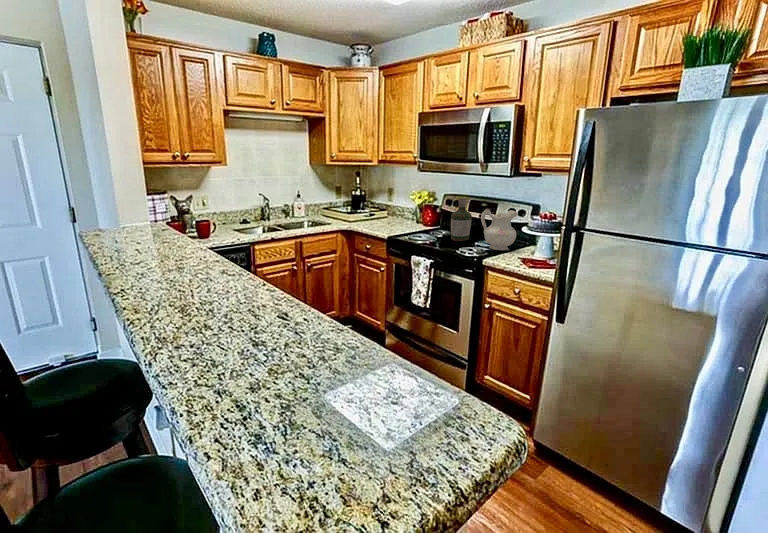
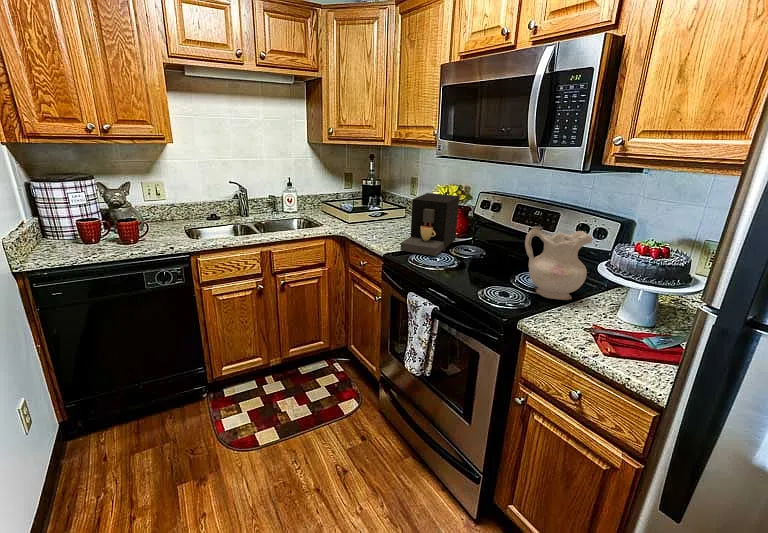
coffee maker: none [398,196,431,236] -> present [401,193,459,256]
bottle: present [451,198,472,241] -> none [478,203,513,272]

